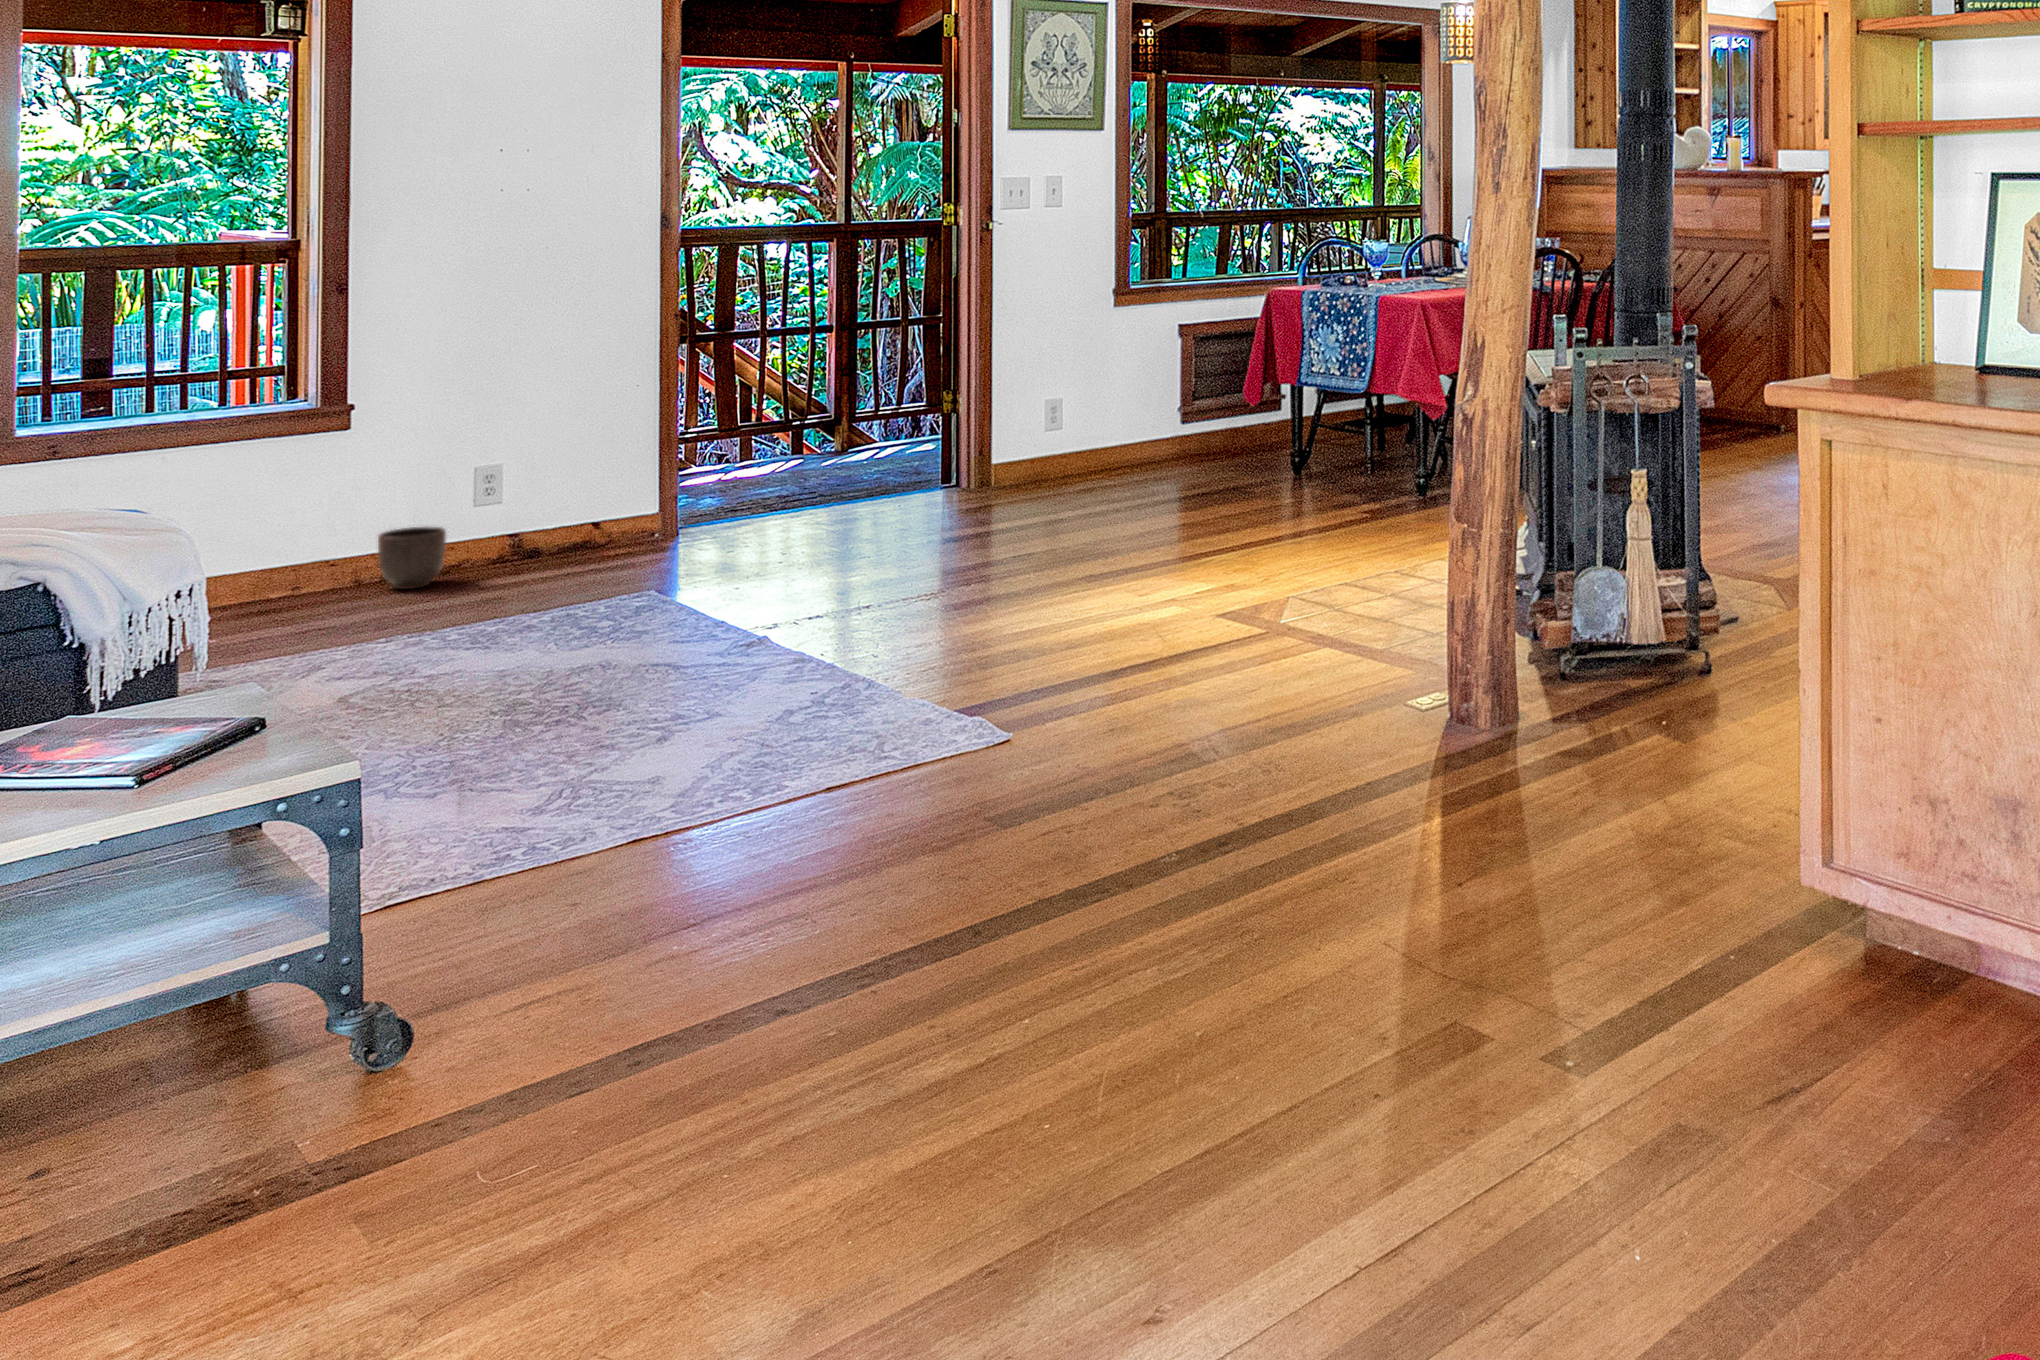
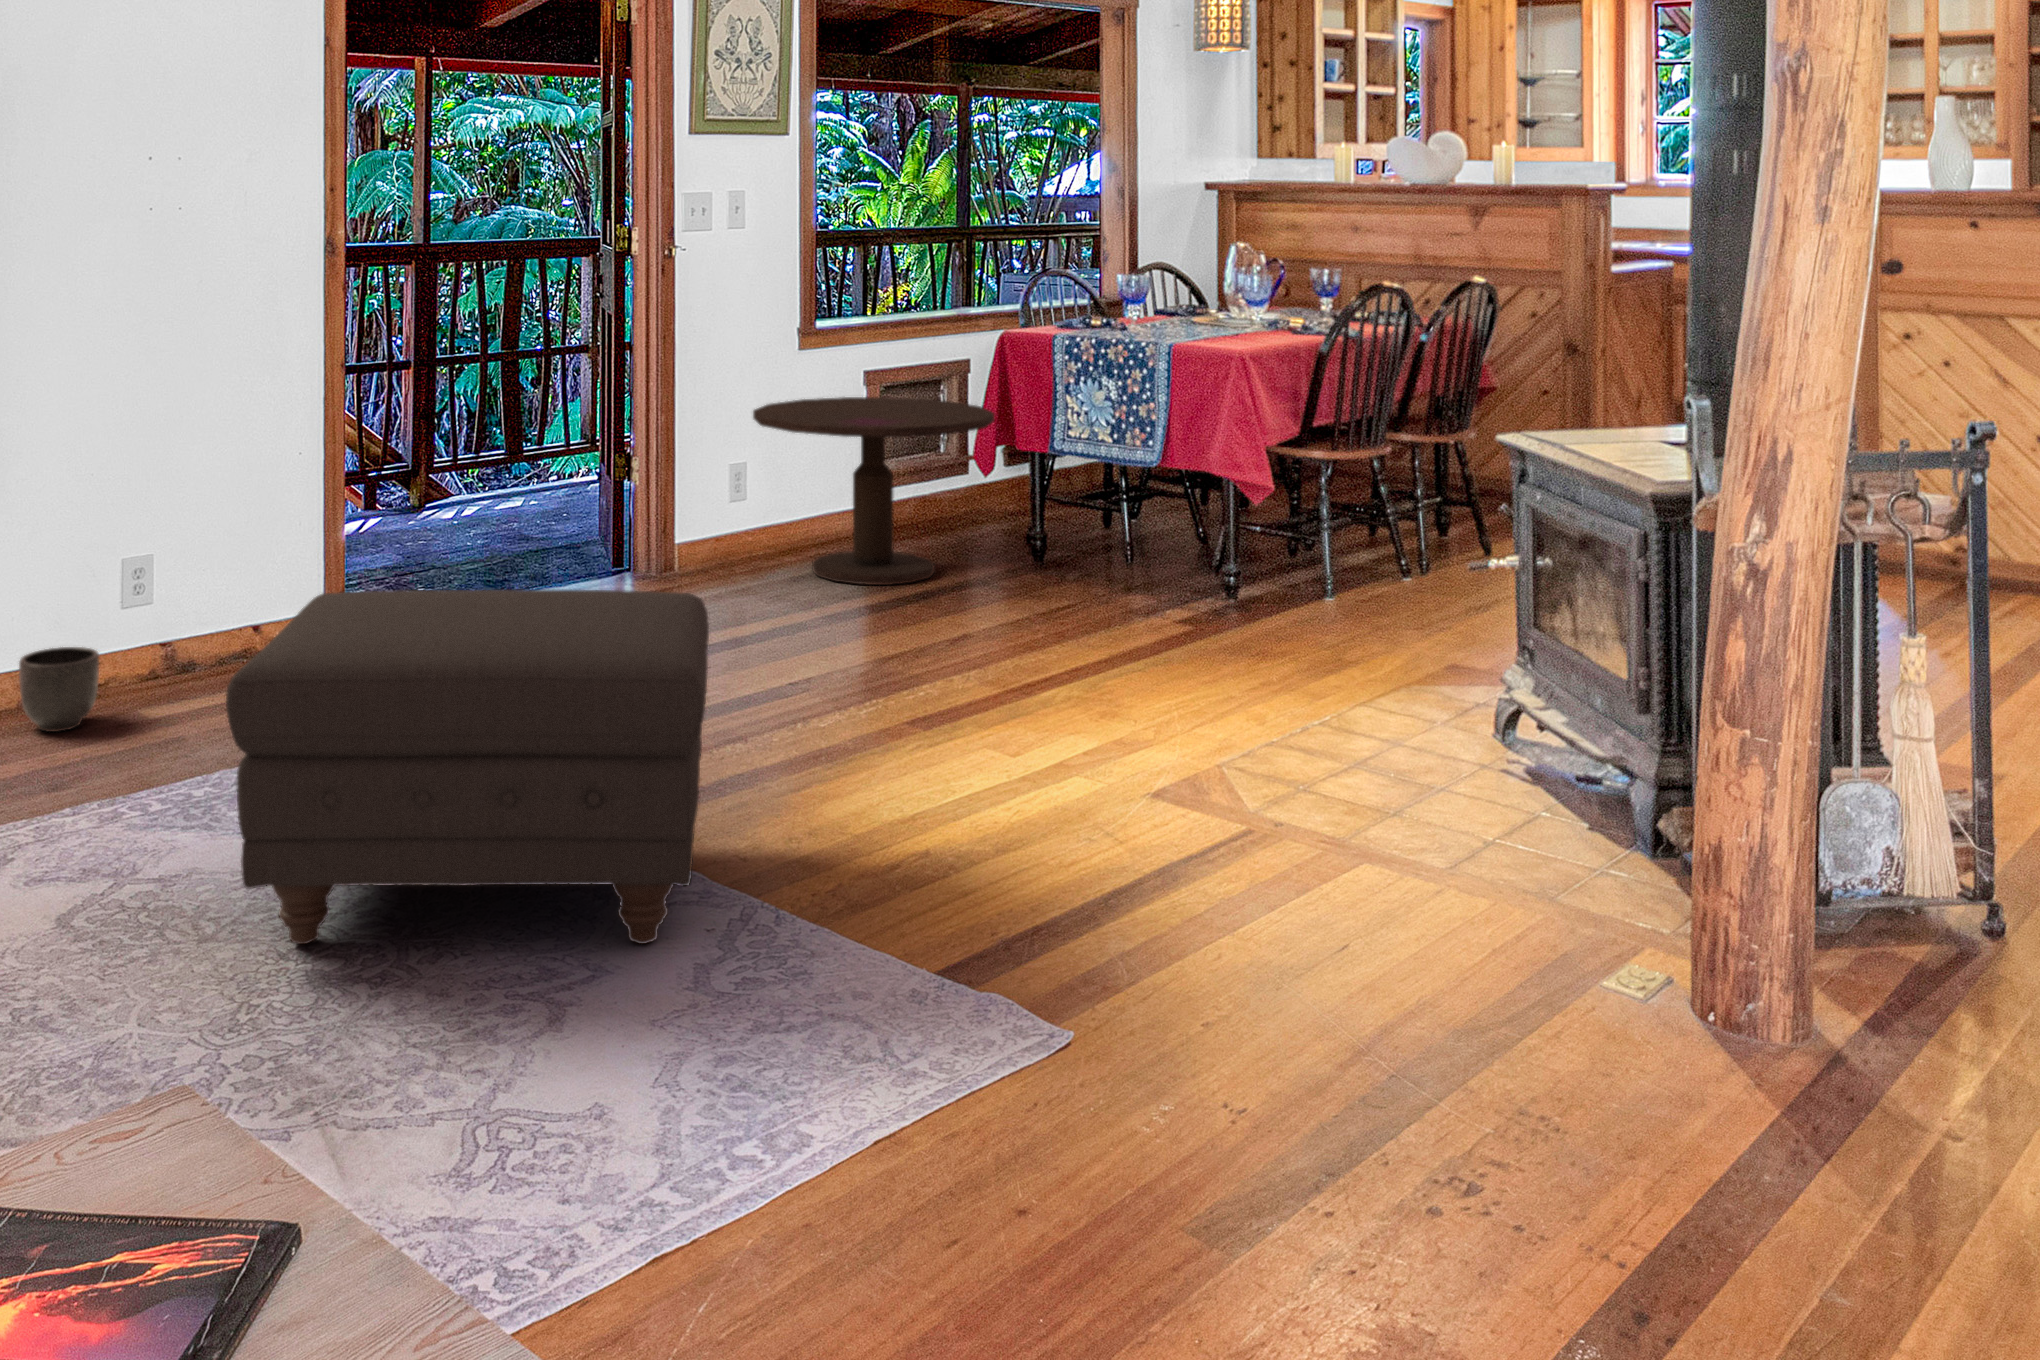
side table: none [1056,345,1252,491] -> present [753,397,995,585]
ottoman: none [446,461,854,697] -> present [226,590,709,944]

